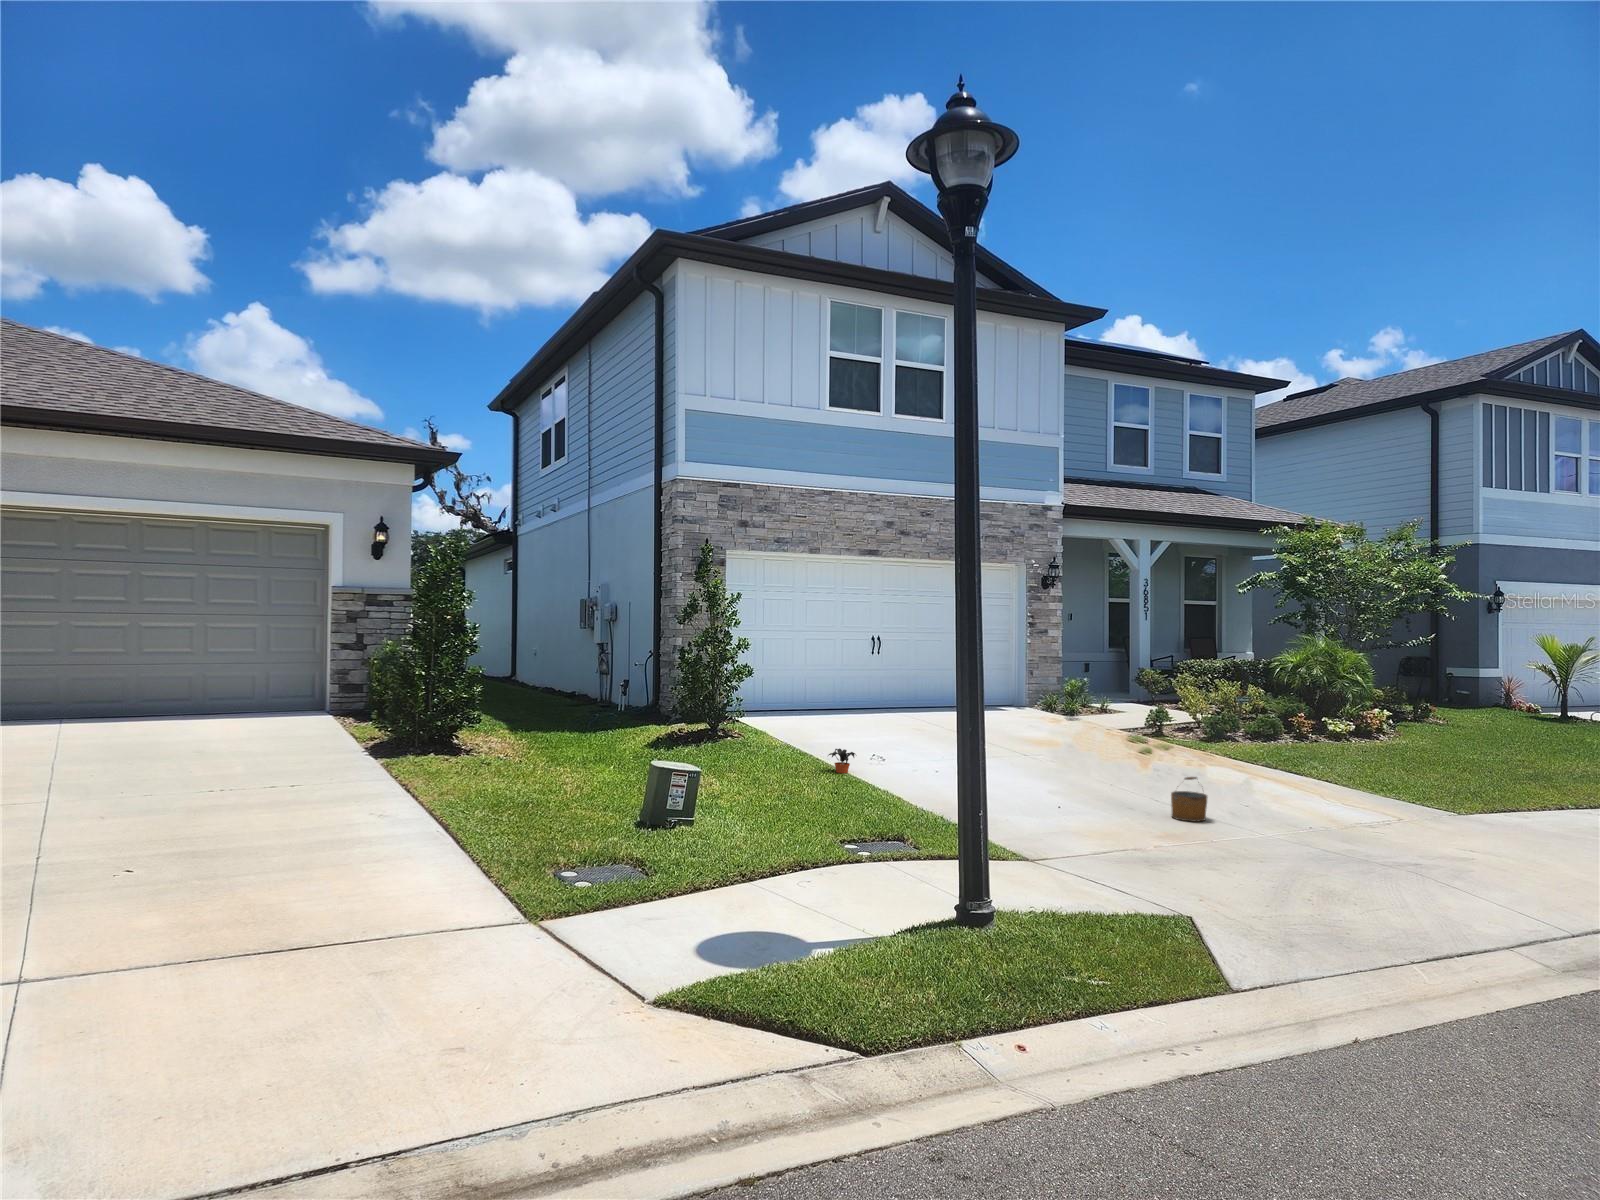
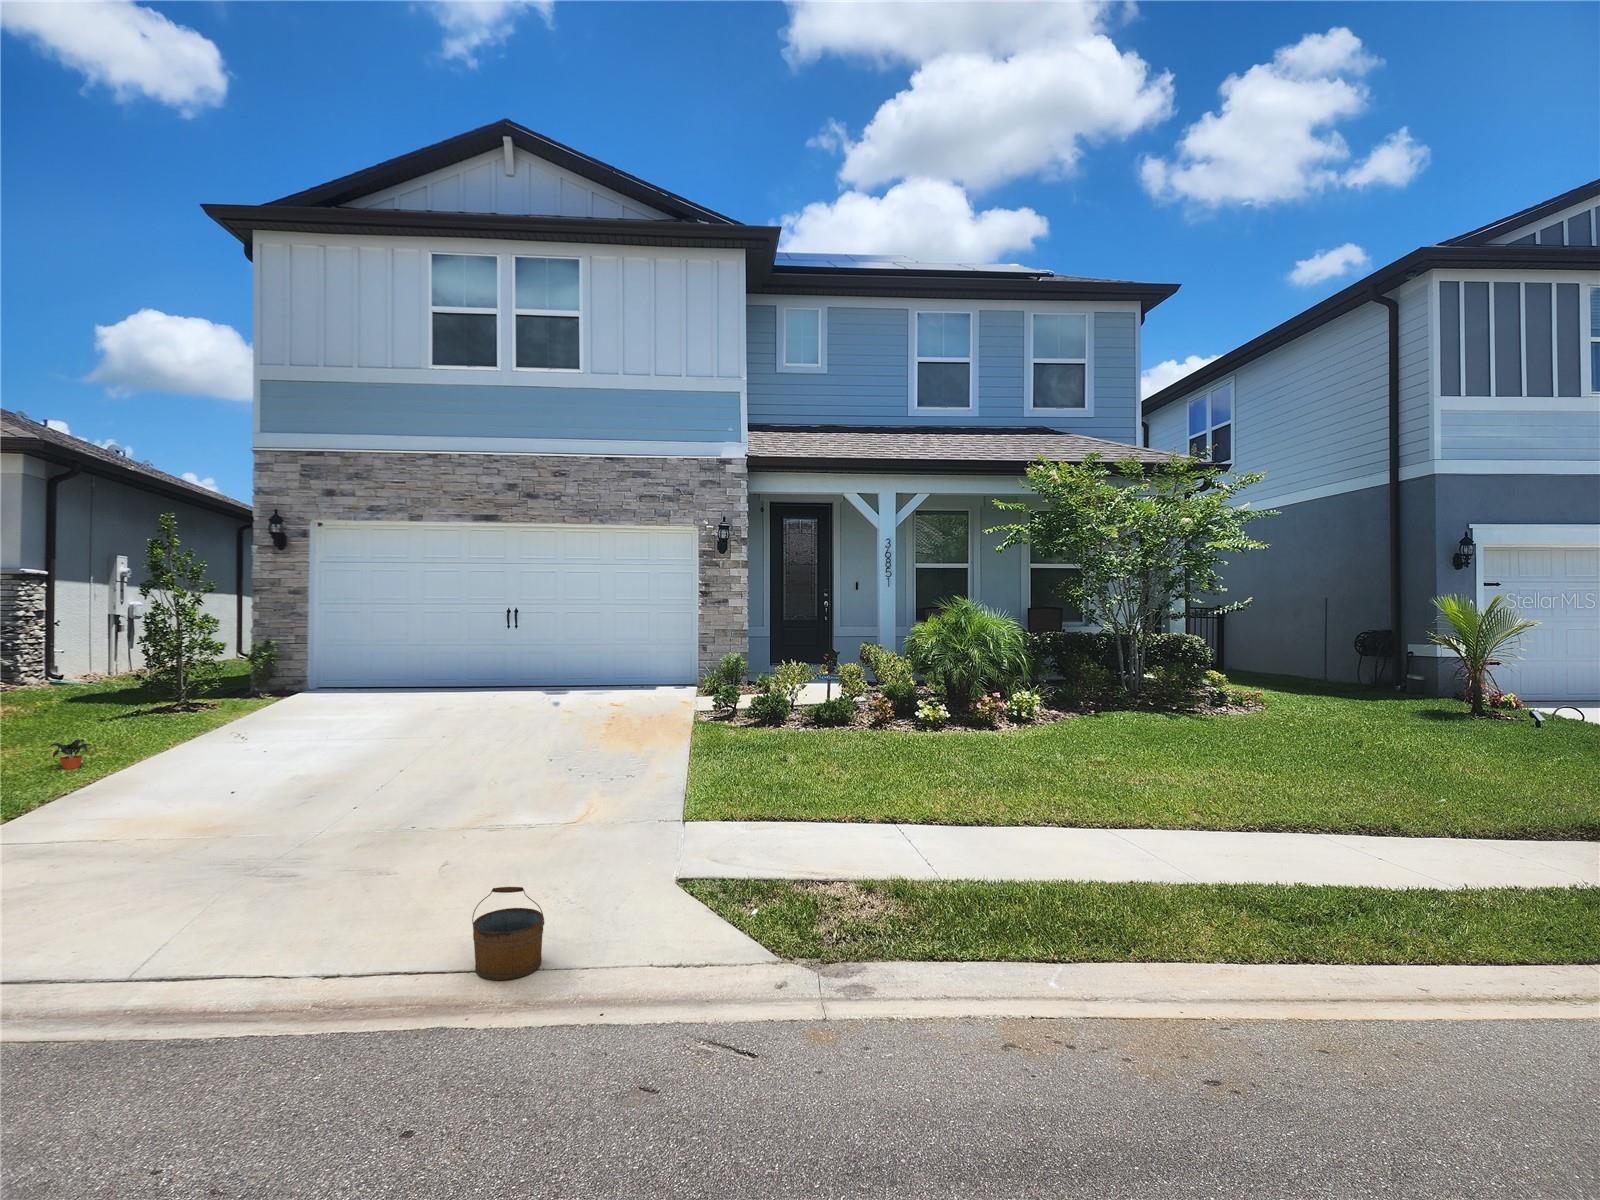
bucket: present [1171,777,1208,822] -> present [472,887,544,980]

